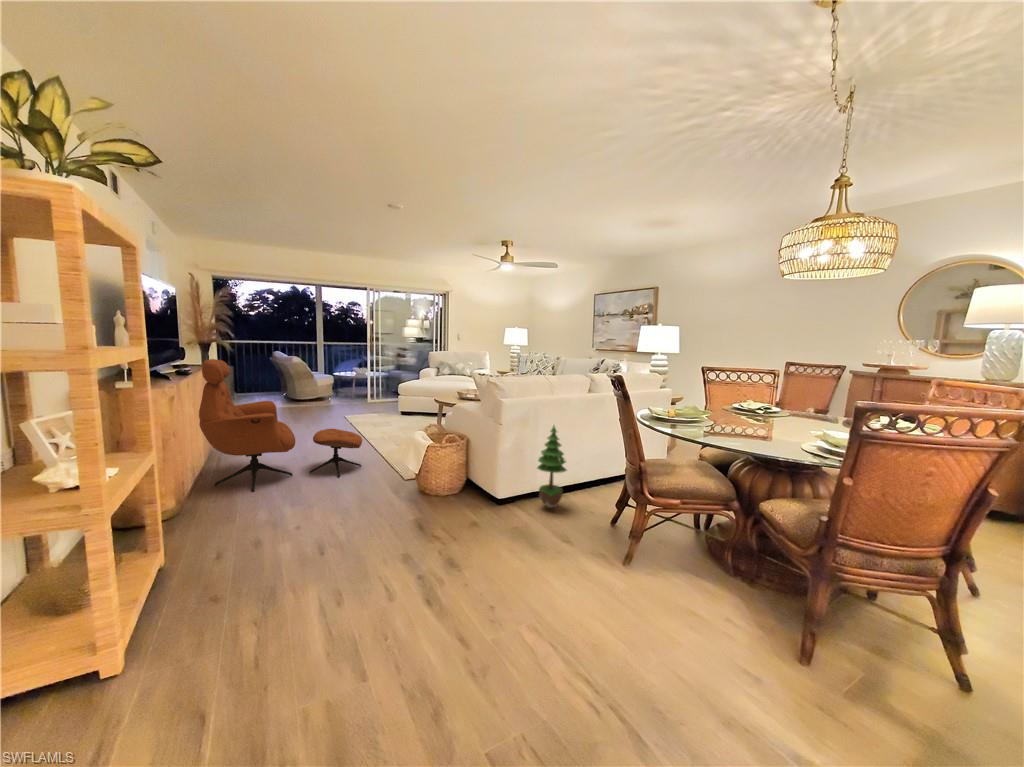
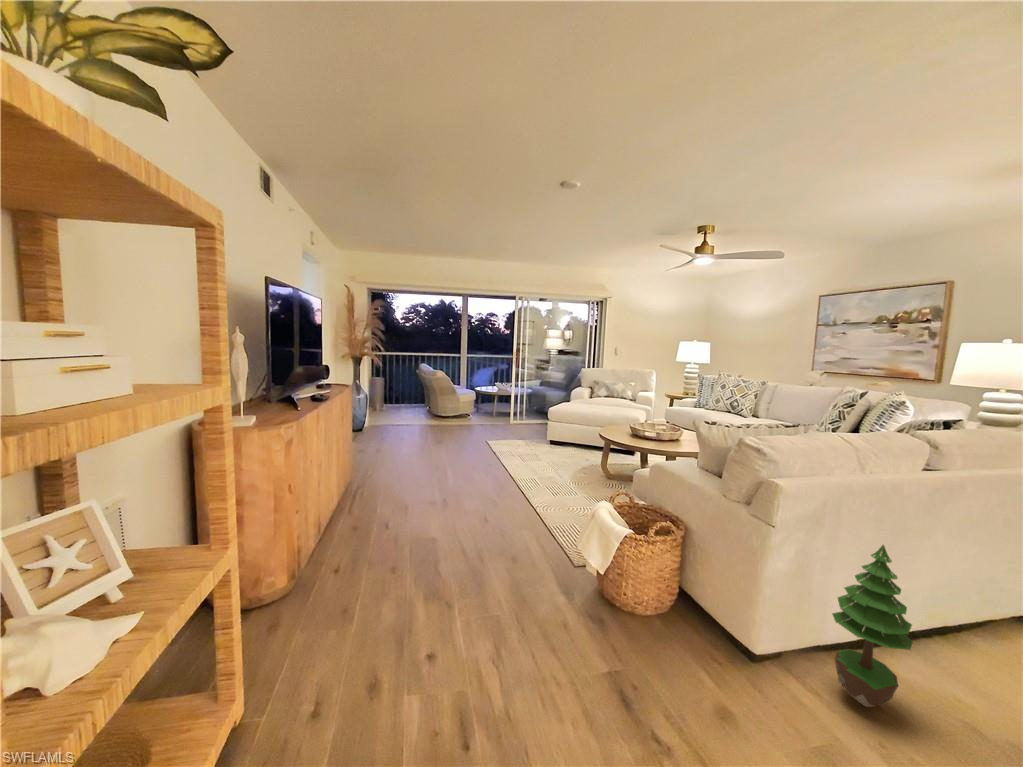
lounge chair: present [199,359,362,492] -> none [326,384,512,560]

